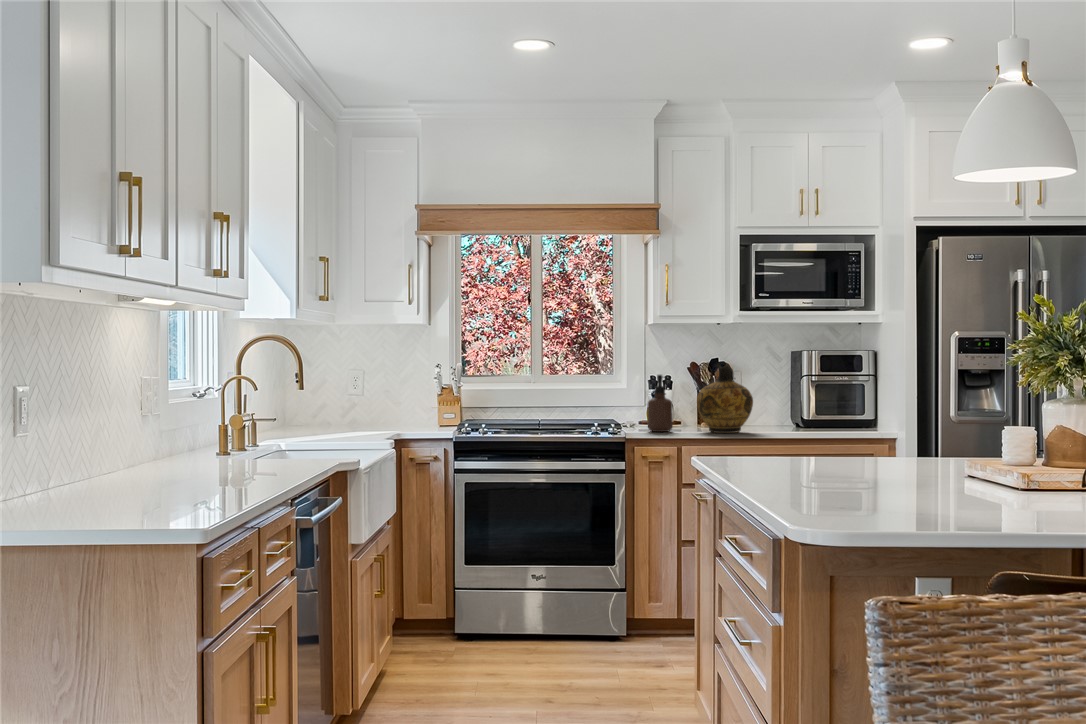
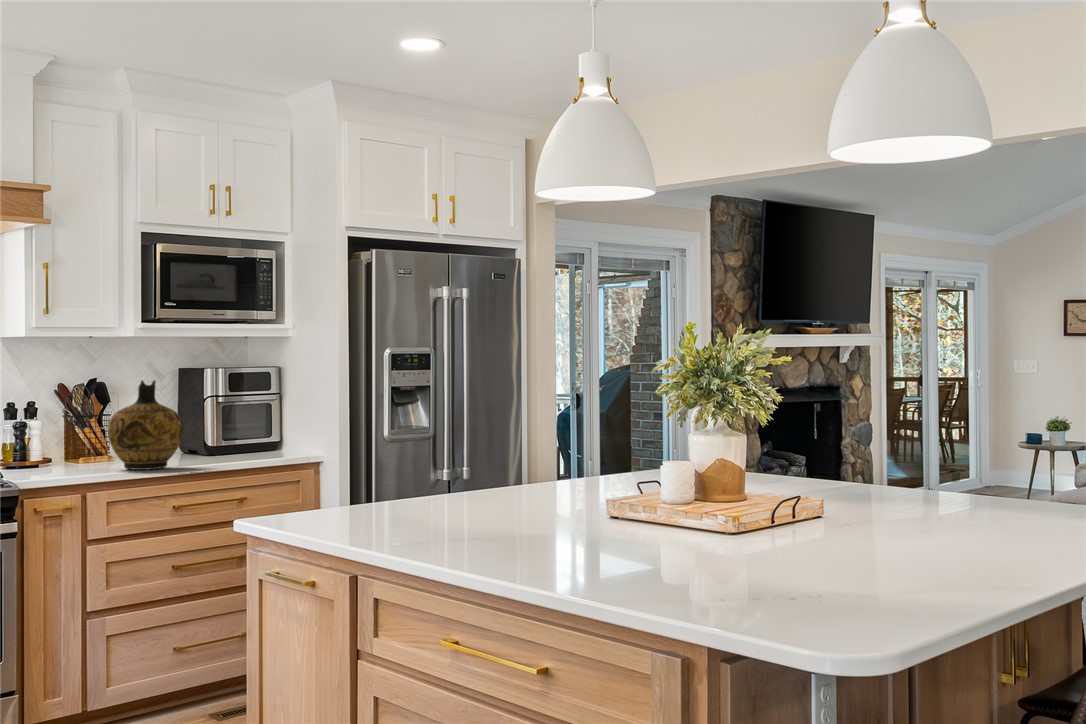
soap dispenser: present [648,375,673,432] -> none [40,395,78,474]

